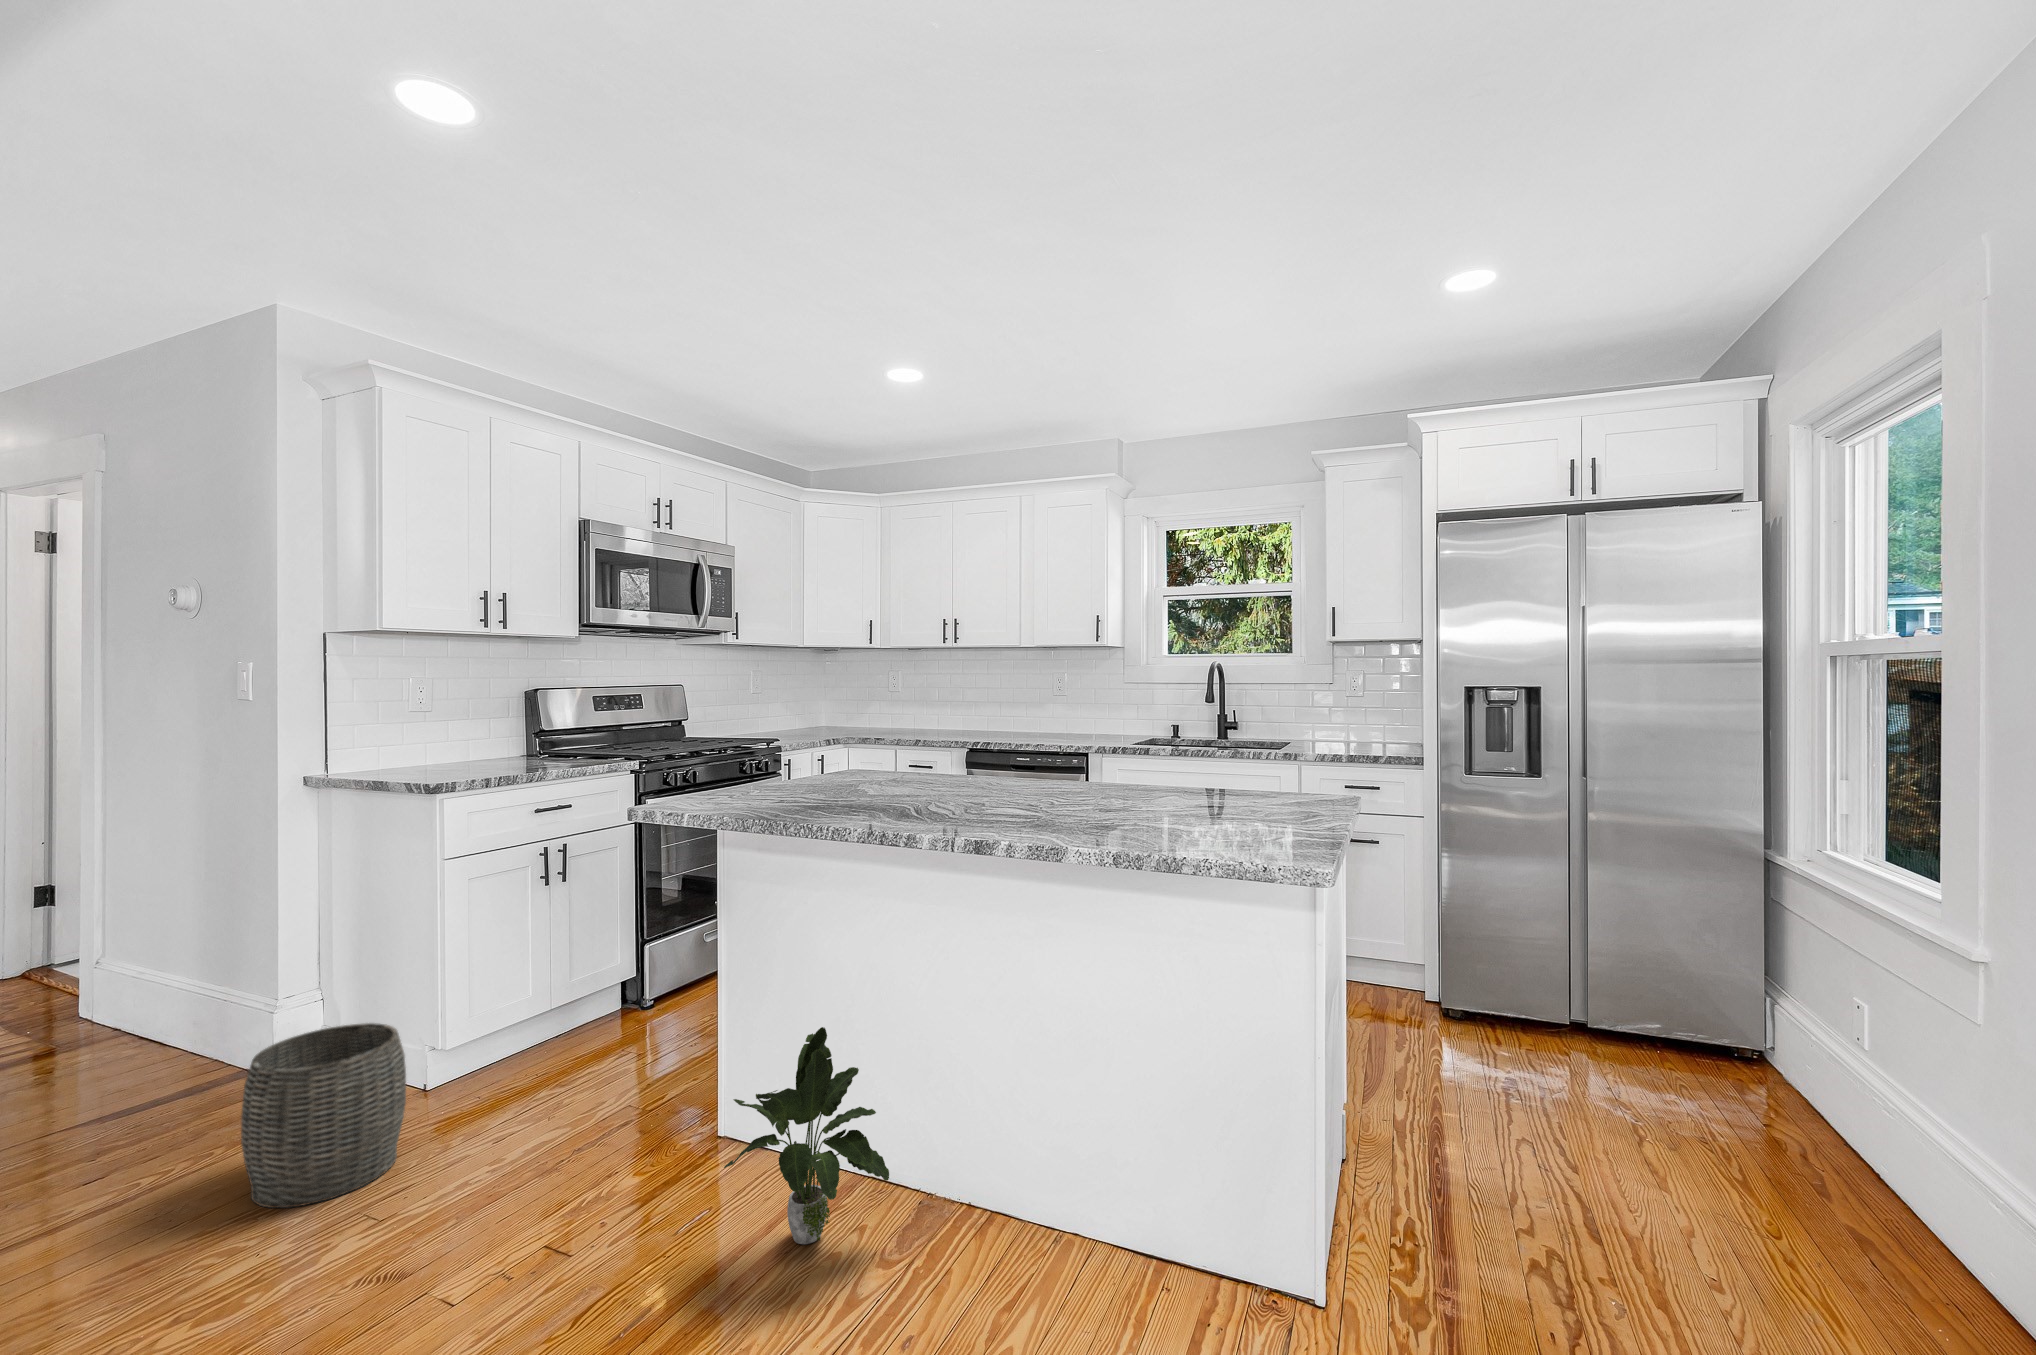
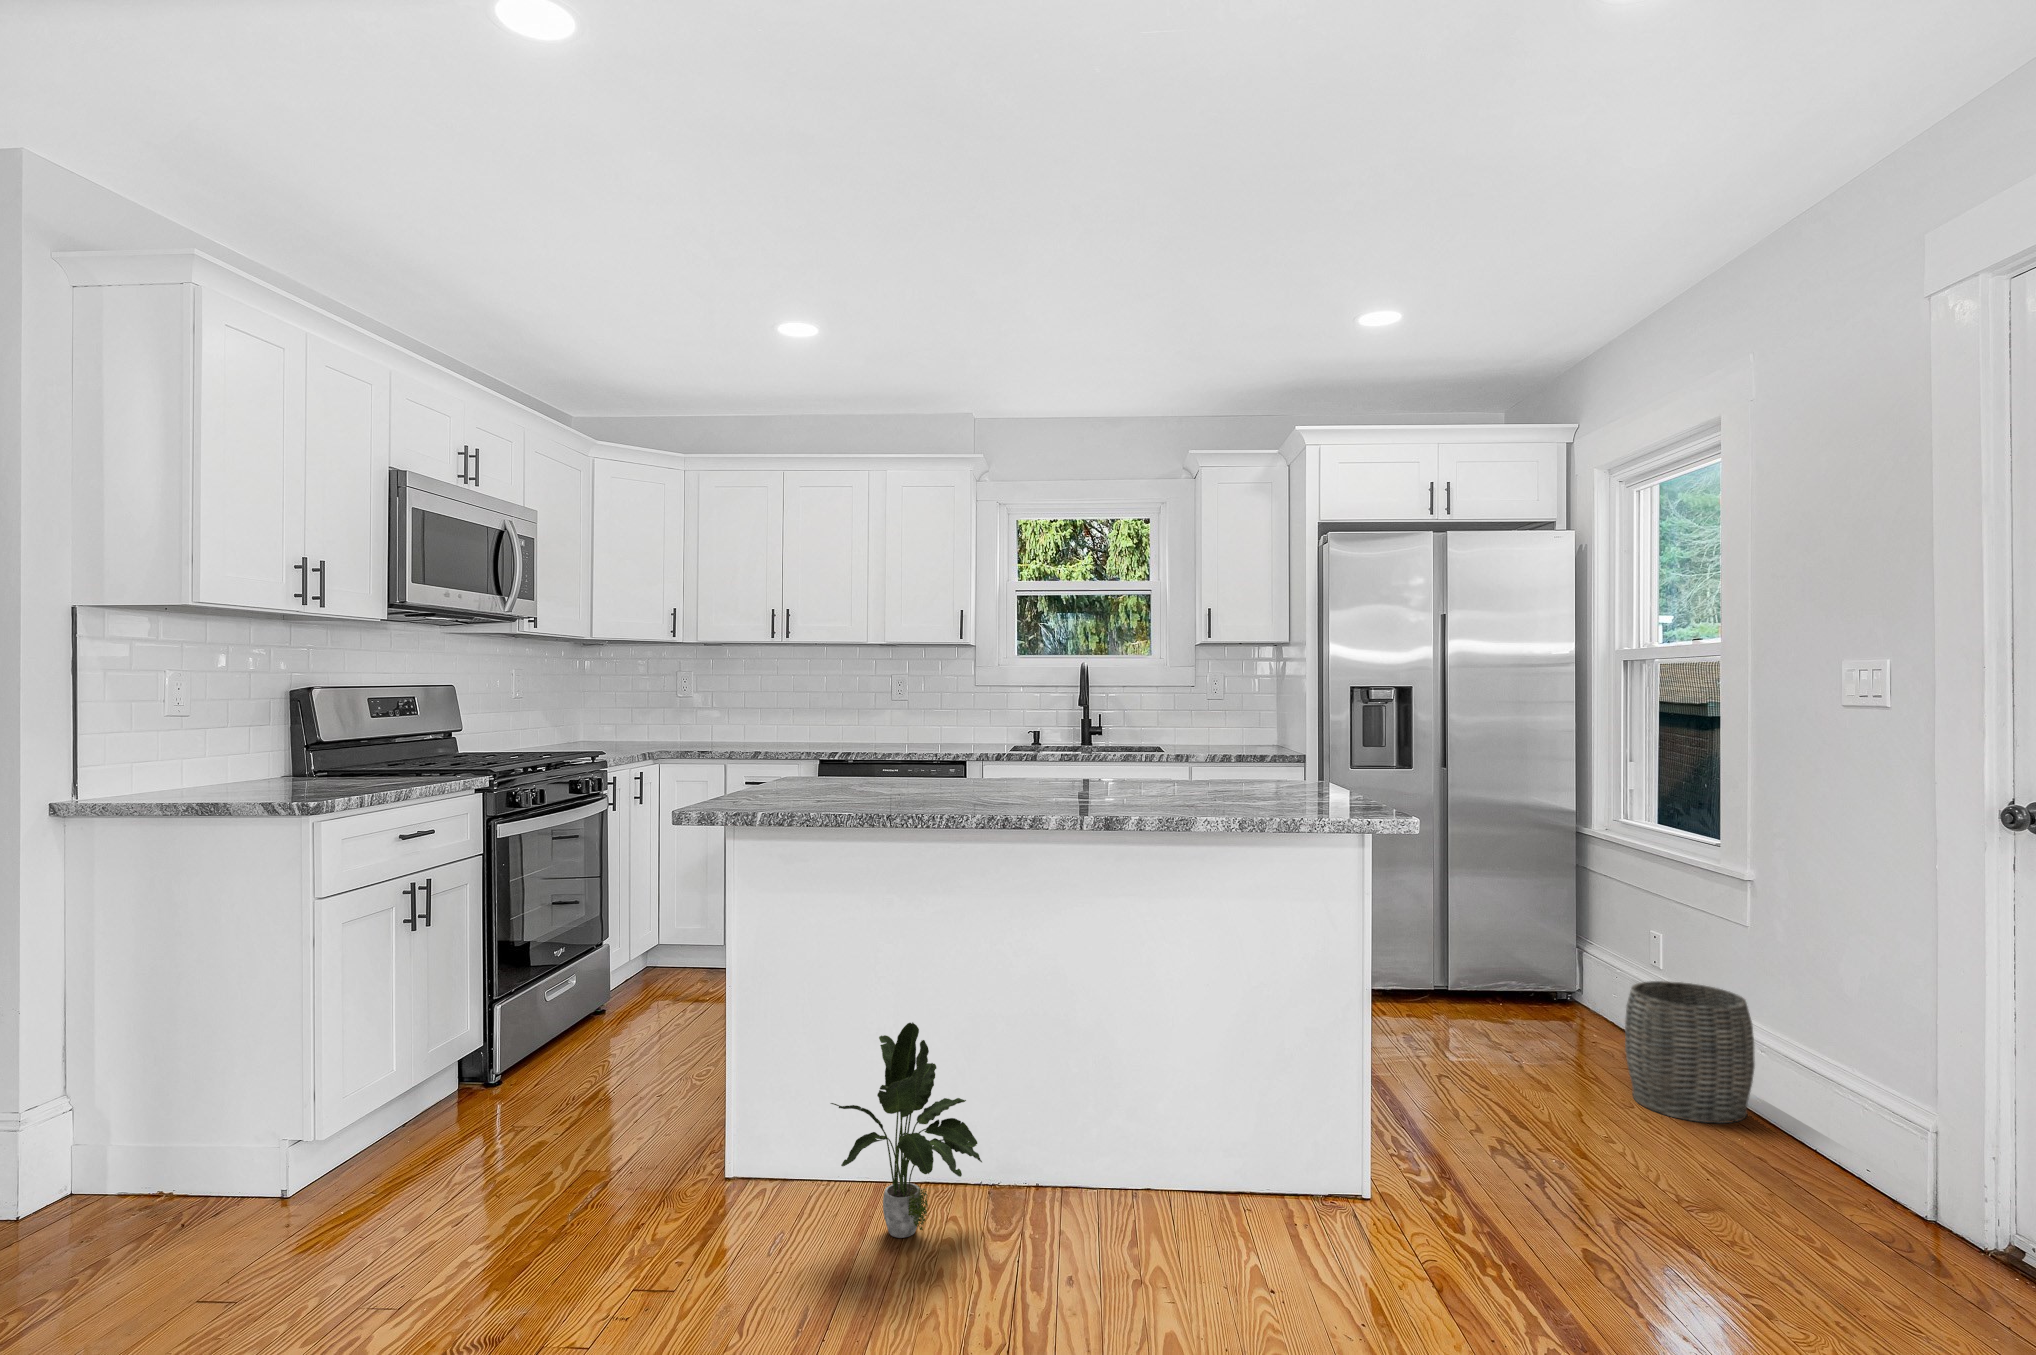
woven basket: present [241,1023,406,1208] -> present [1625,981,1755,1123]

